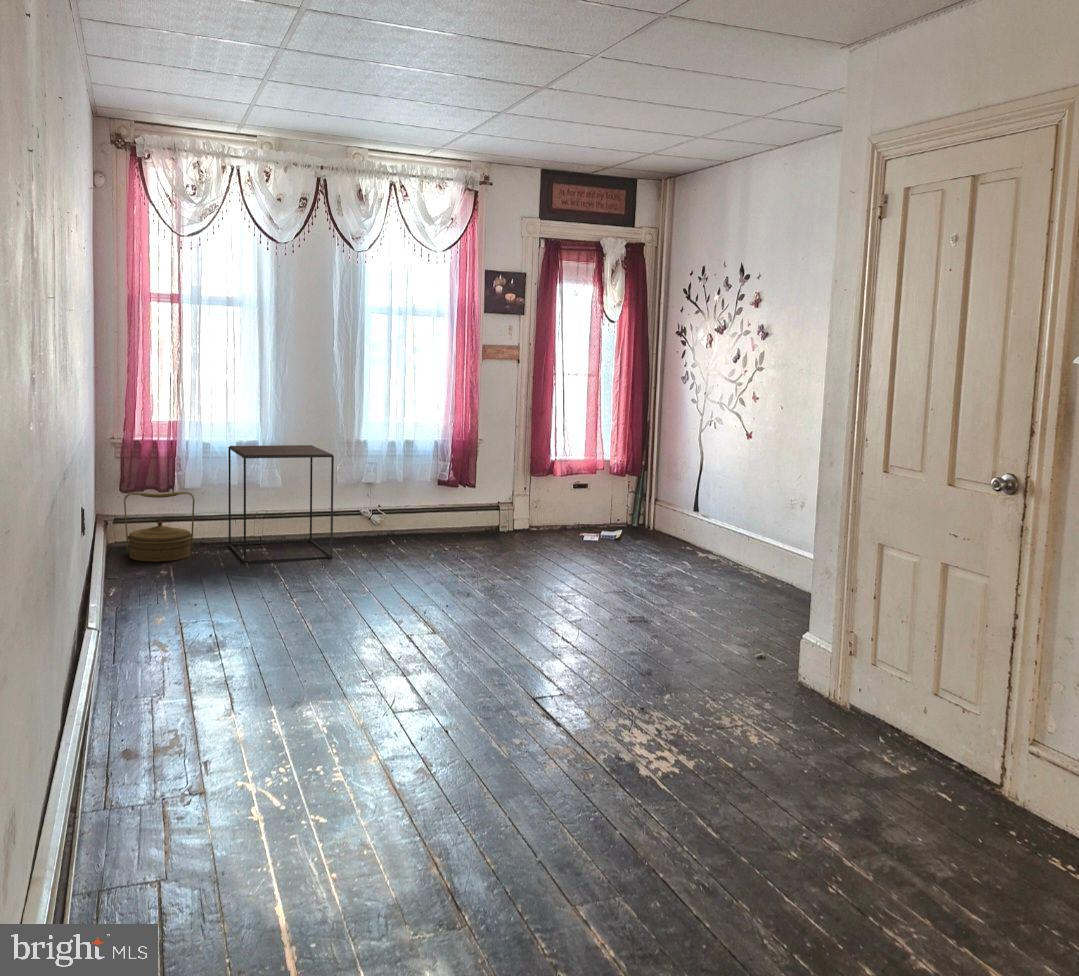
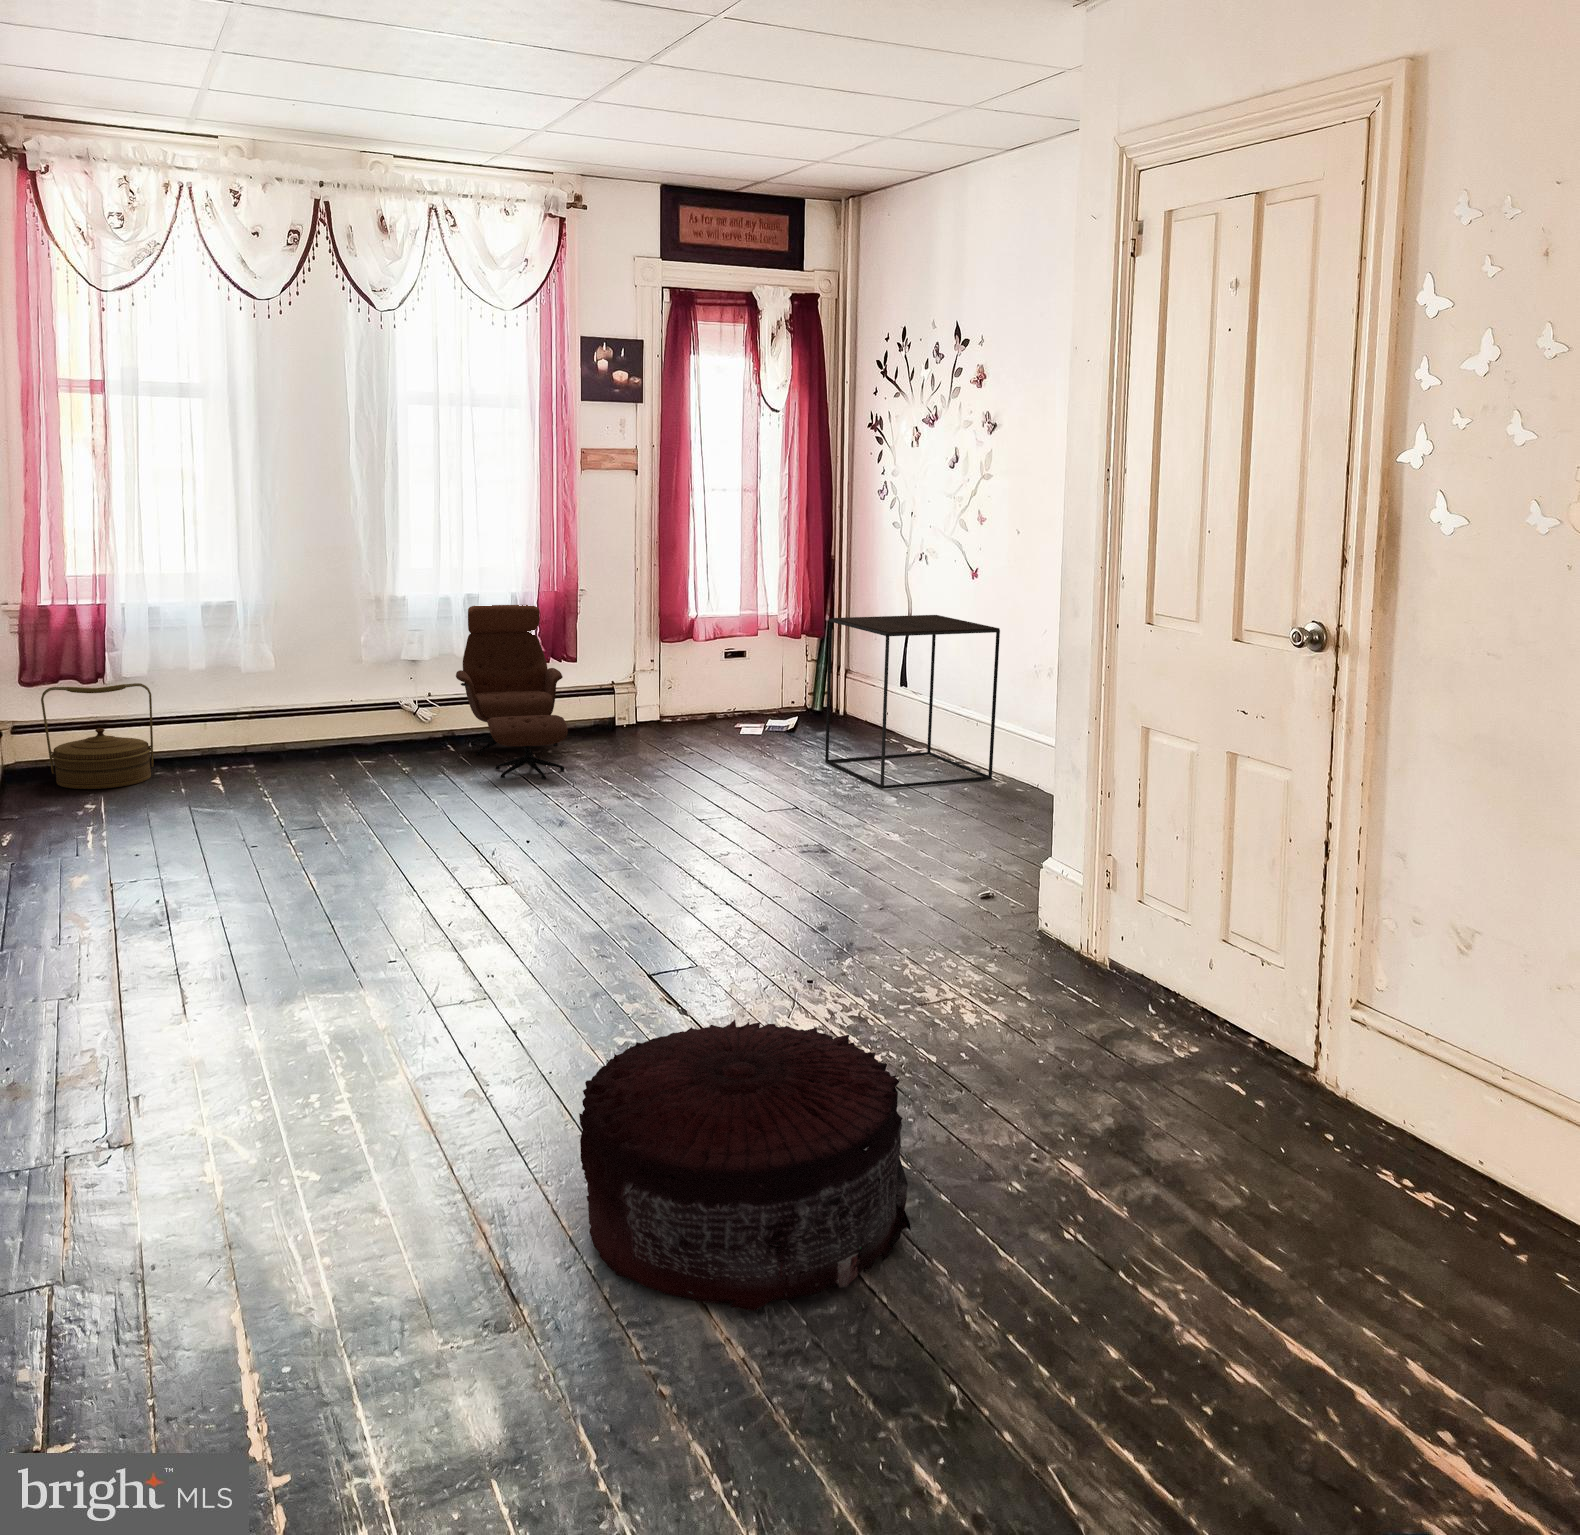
side table: present [228,445,334,563] -> present [825,615,1000,789]
lounge chair: none [393,446,469,566] -> present [456,605,568,779]
pouf: none [501,730,723,926] -> present [579,1020,911,1311]

